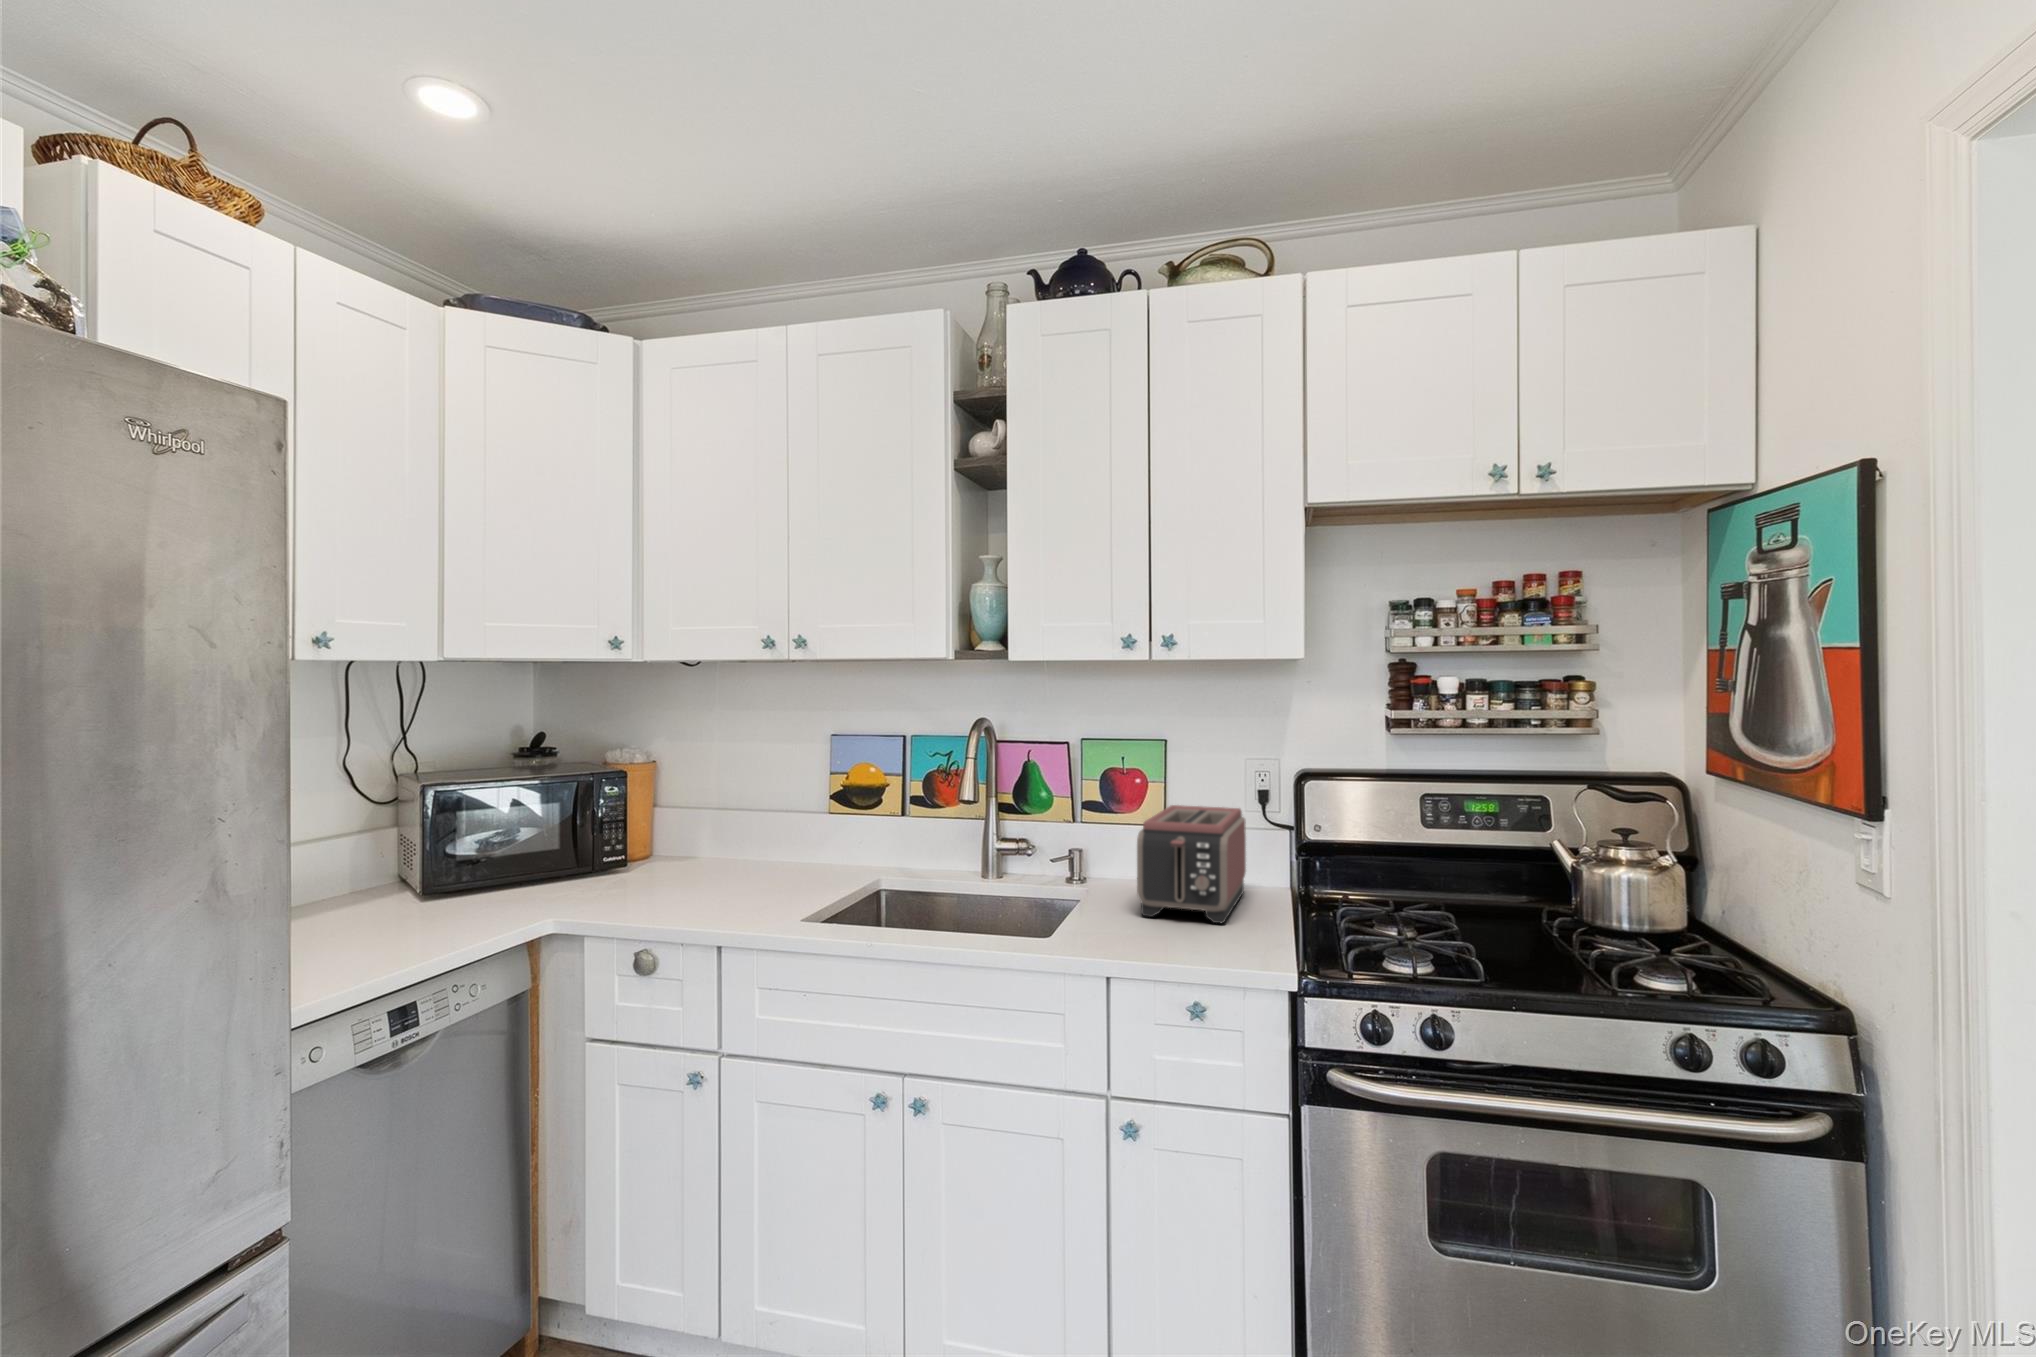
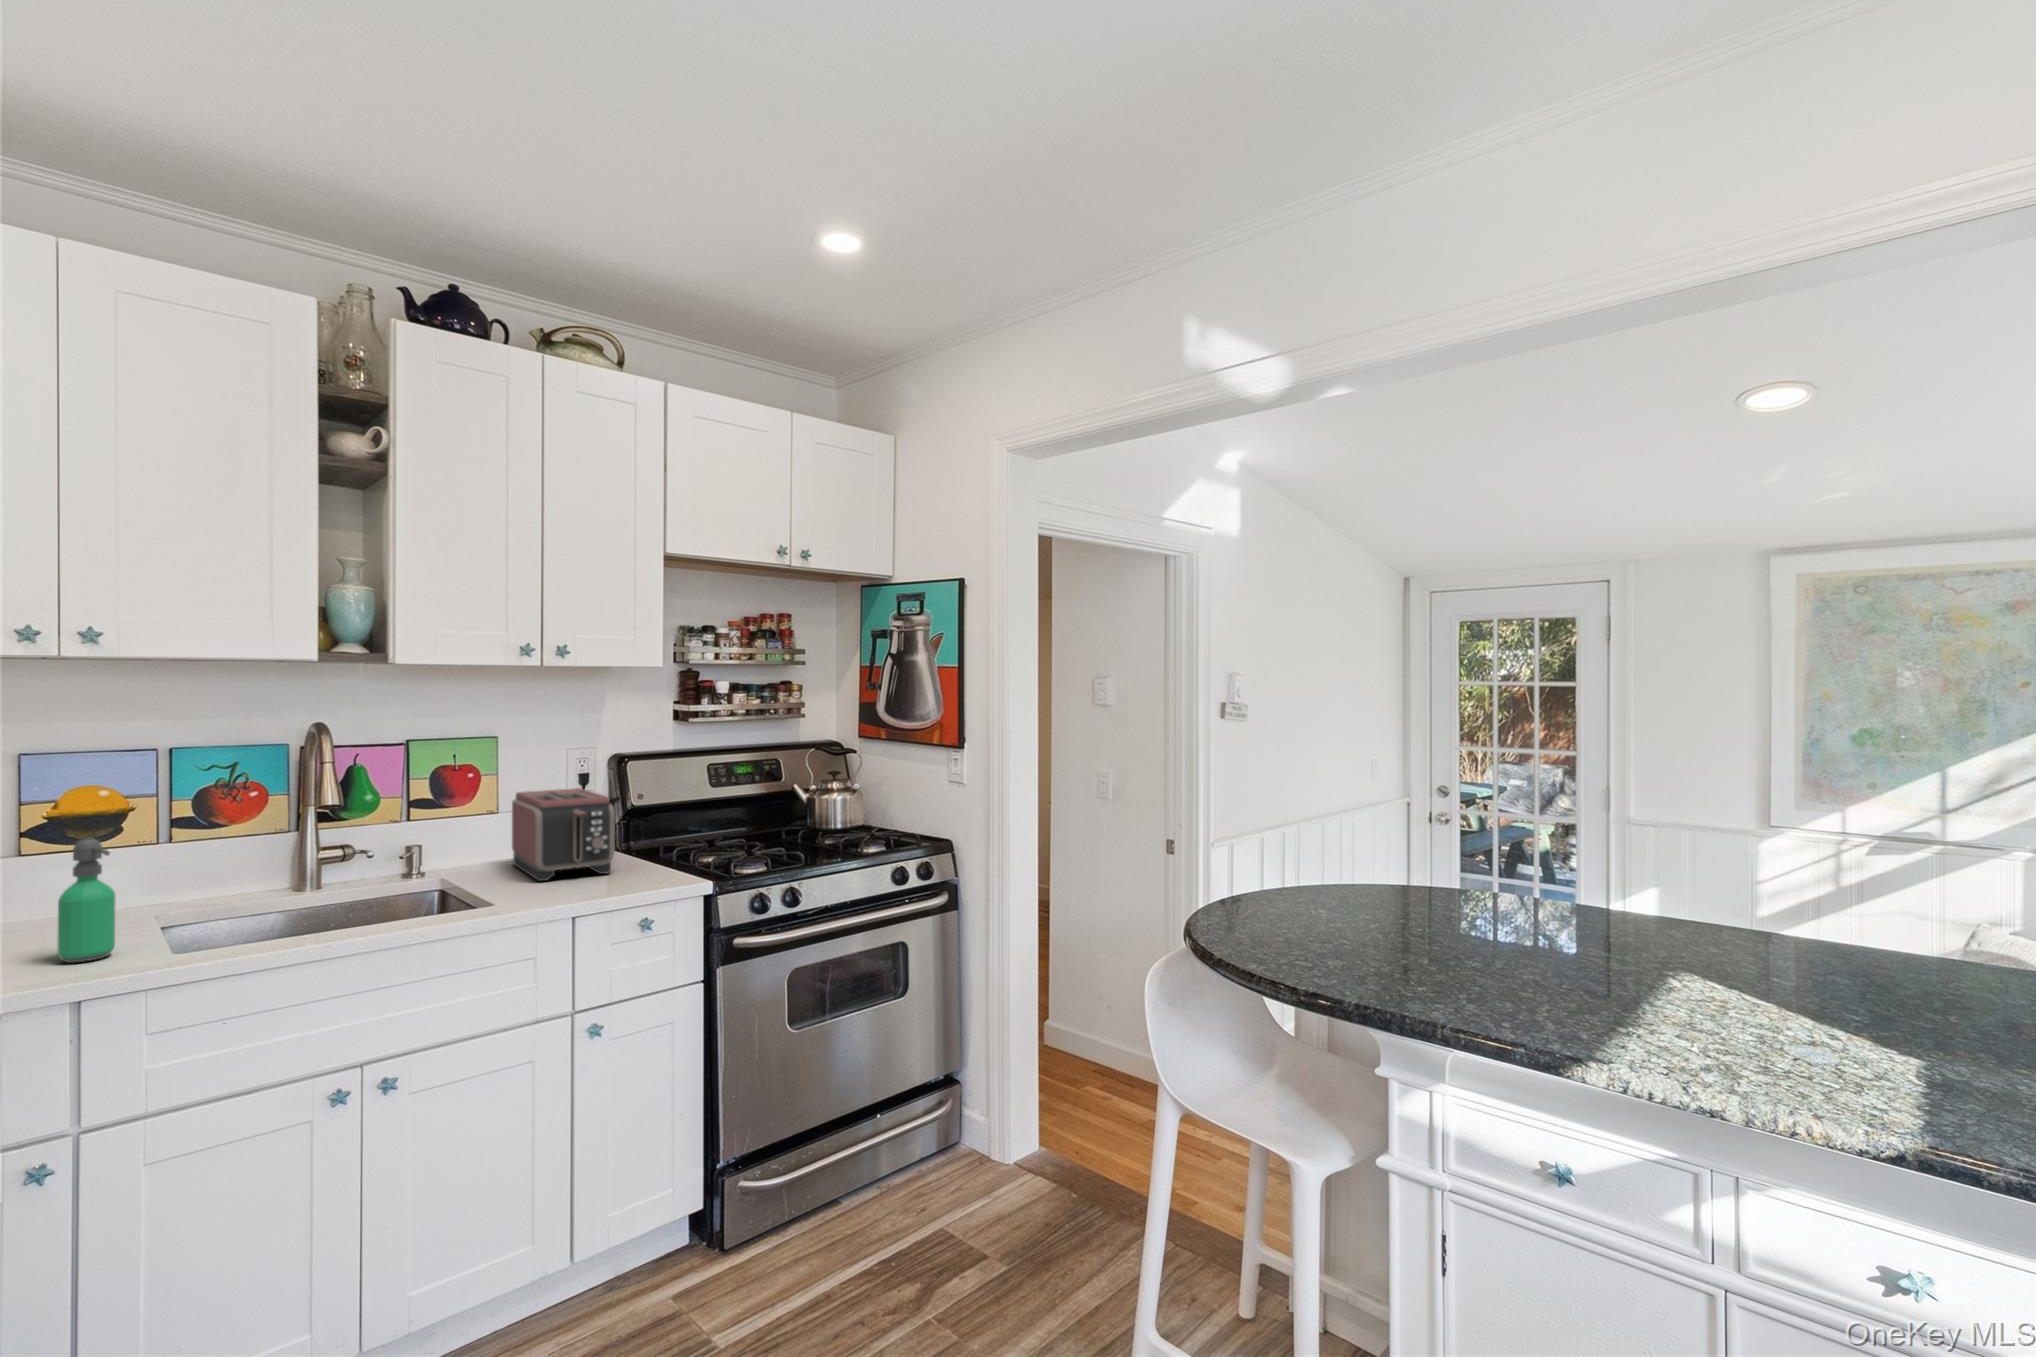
soap dispenser: none [746,810,781,912] -> present [57,838,116,963]

